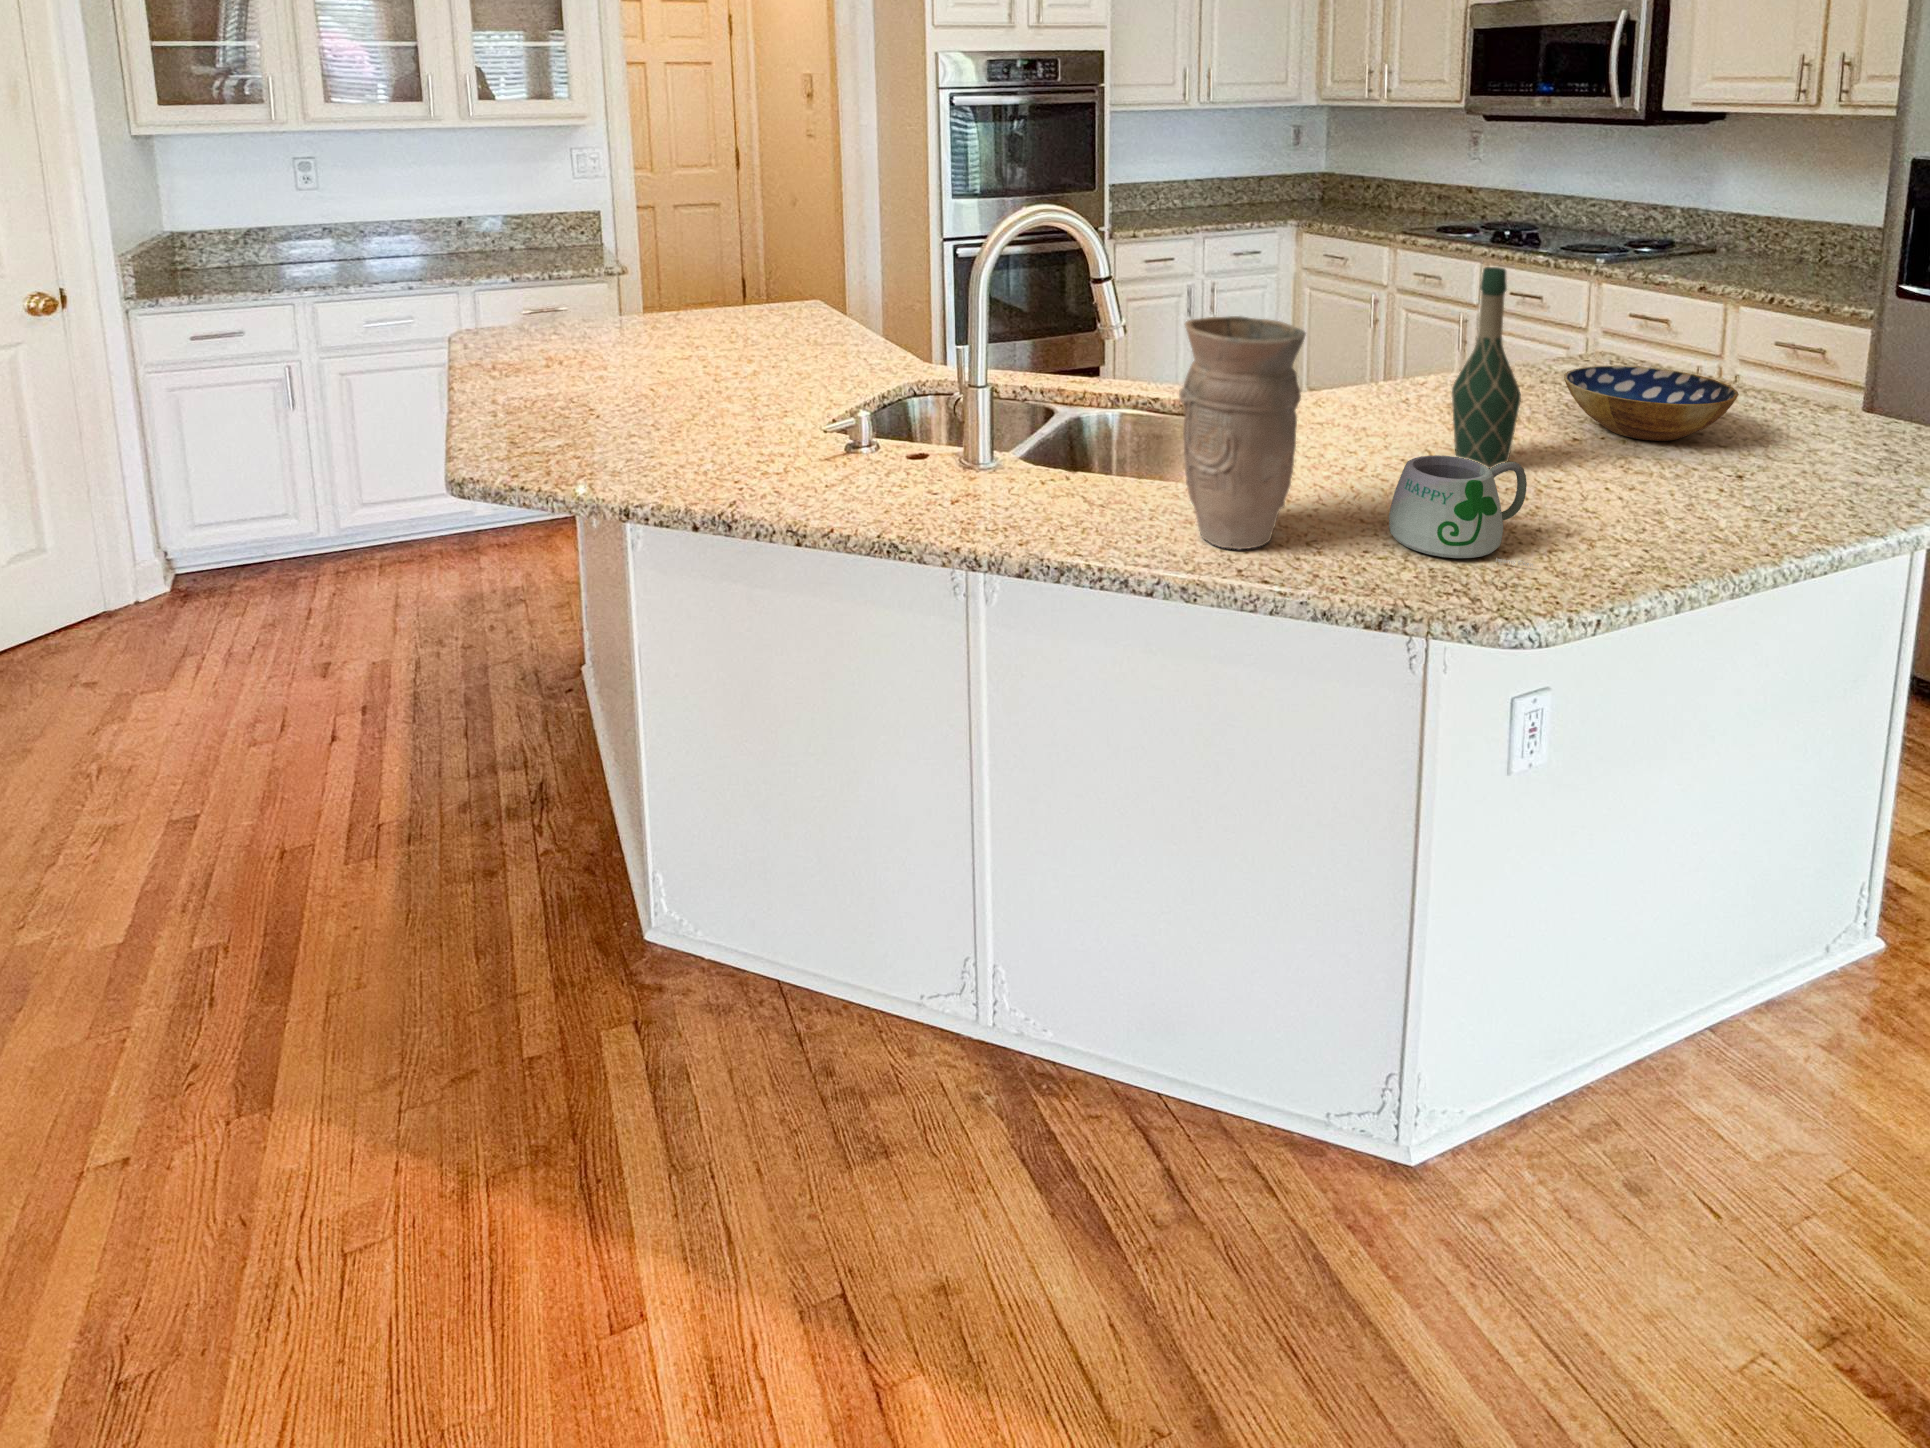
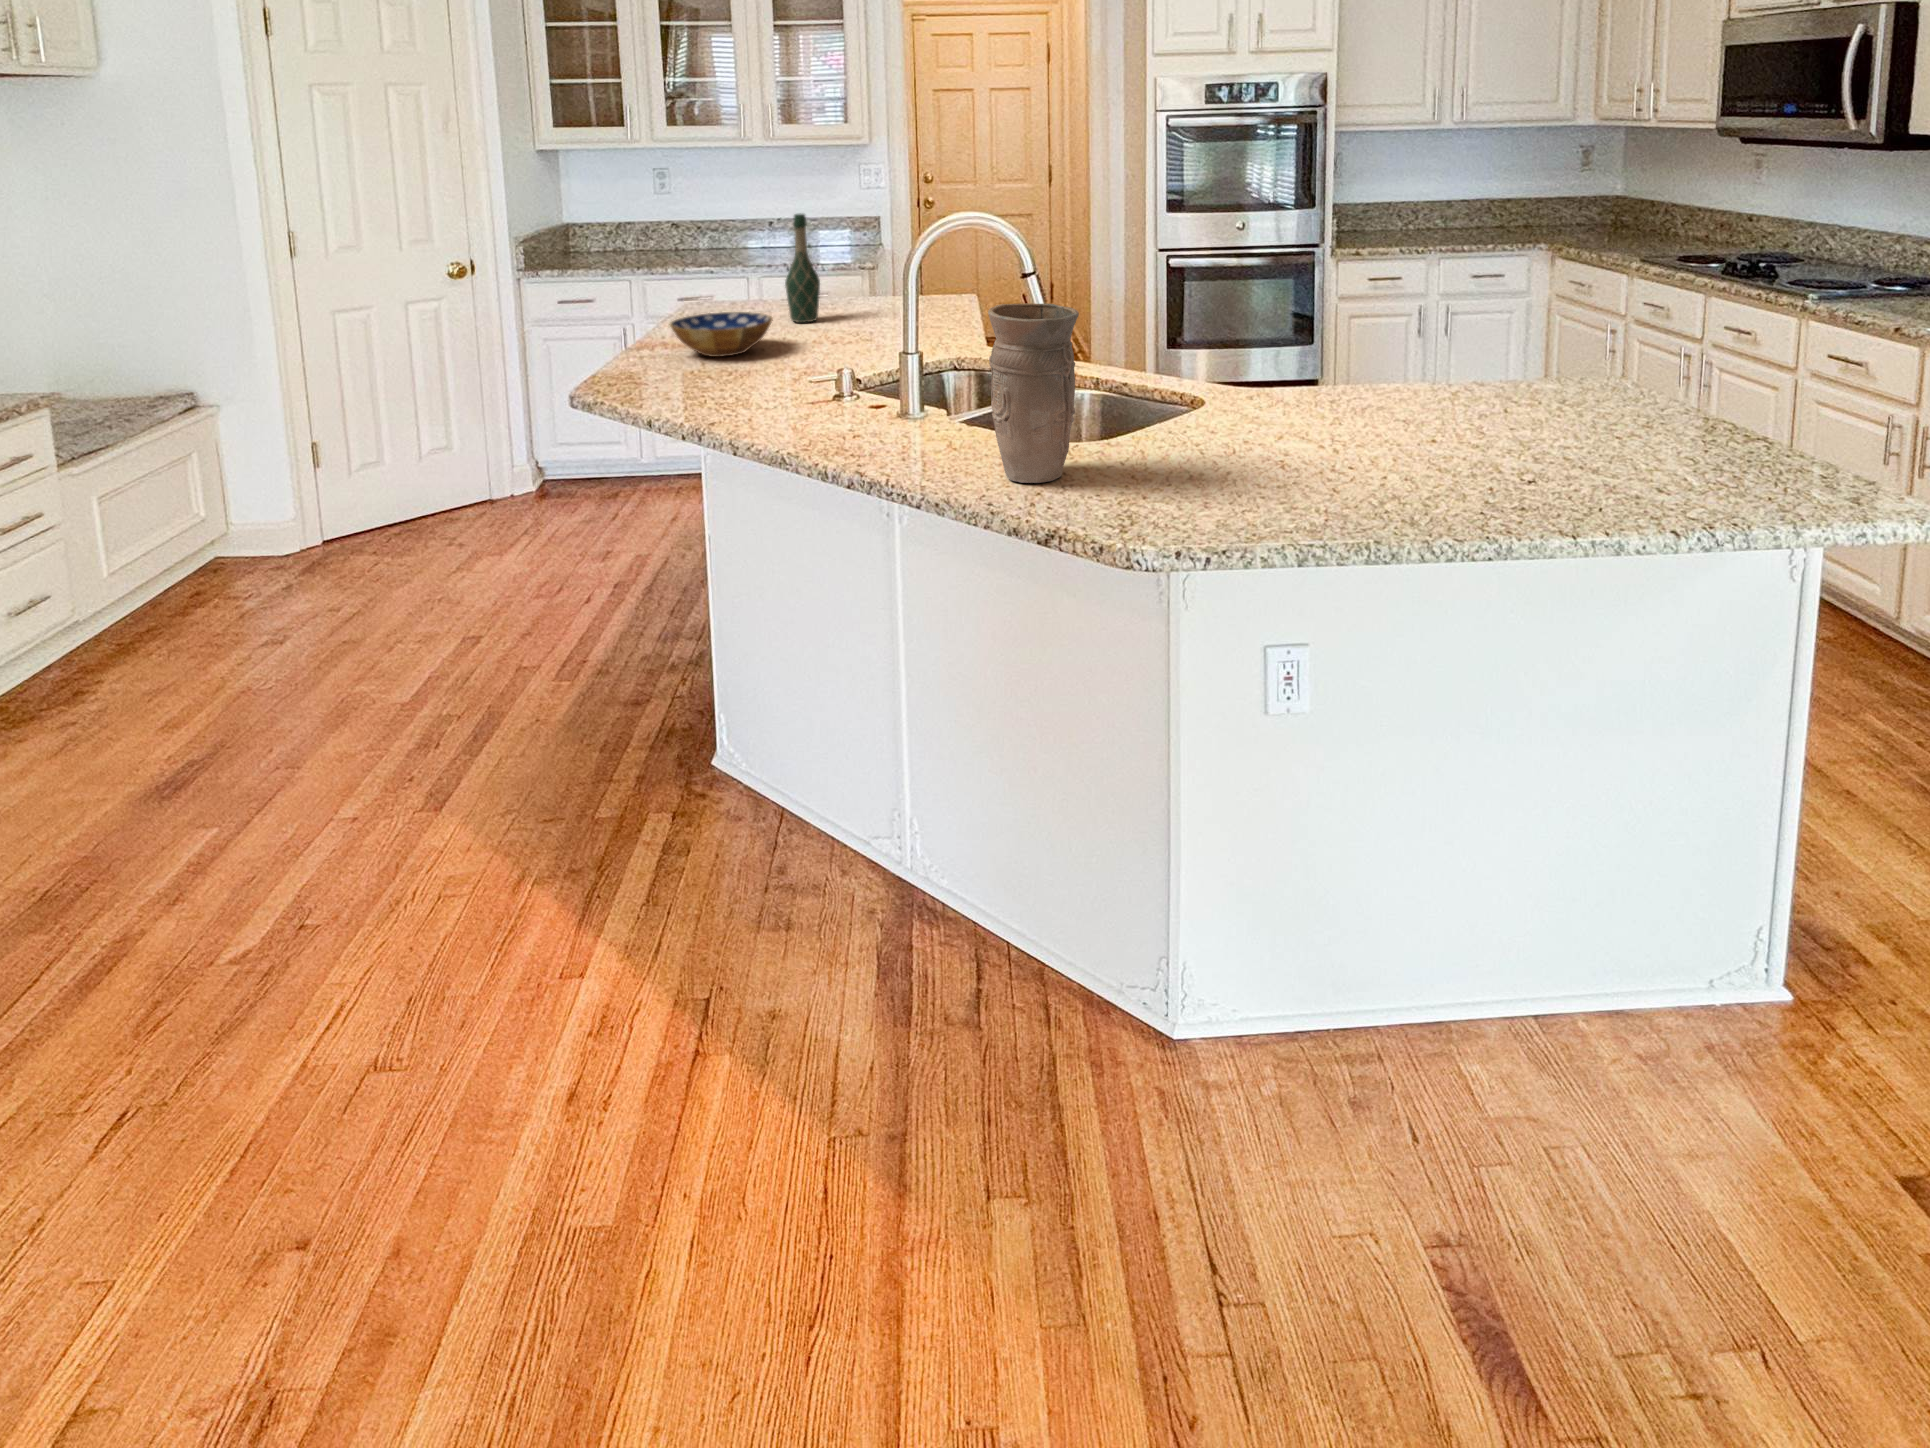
wine bottle: present [1452,267,1521,468] -> present [785,214,820,323]
bowl: present [1564,366,1739,441] -> present [669,312,773,357]
mug: present [1389,455,1533,567] -> none [1144,426,1260,517]

